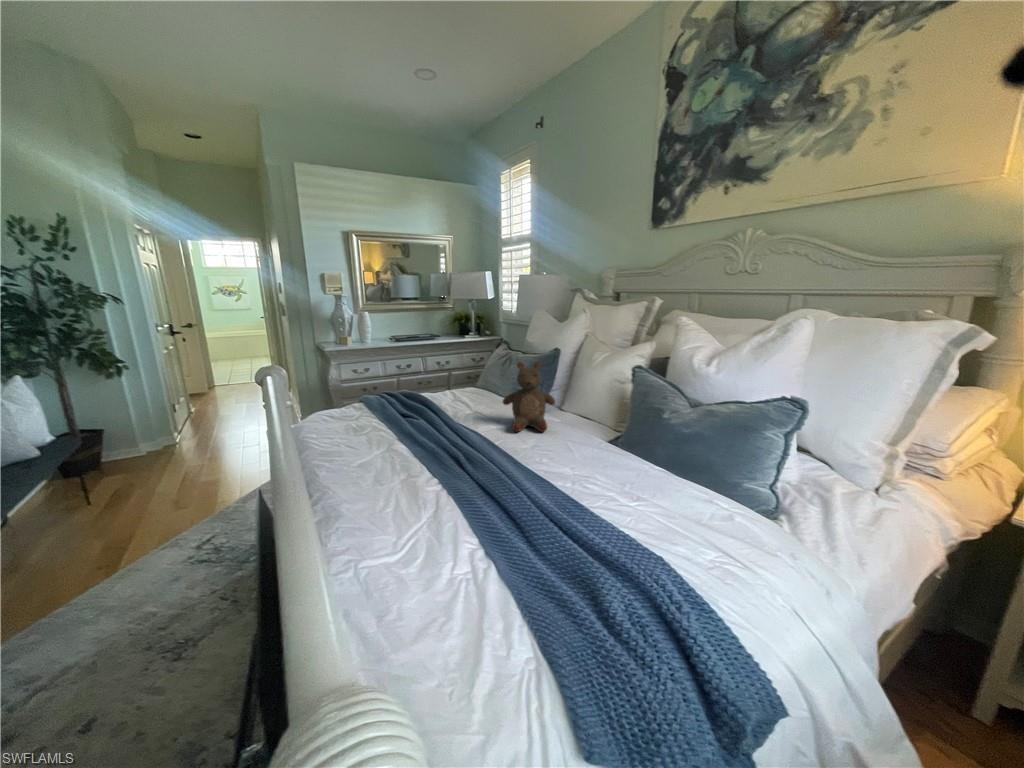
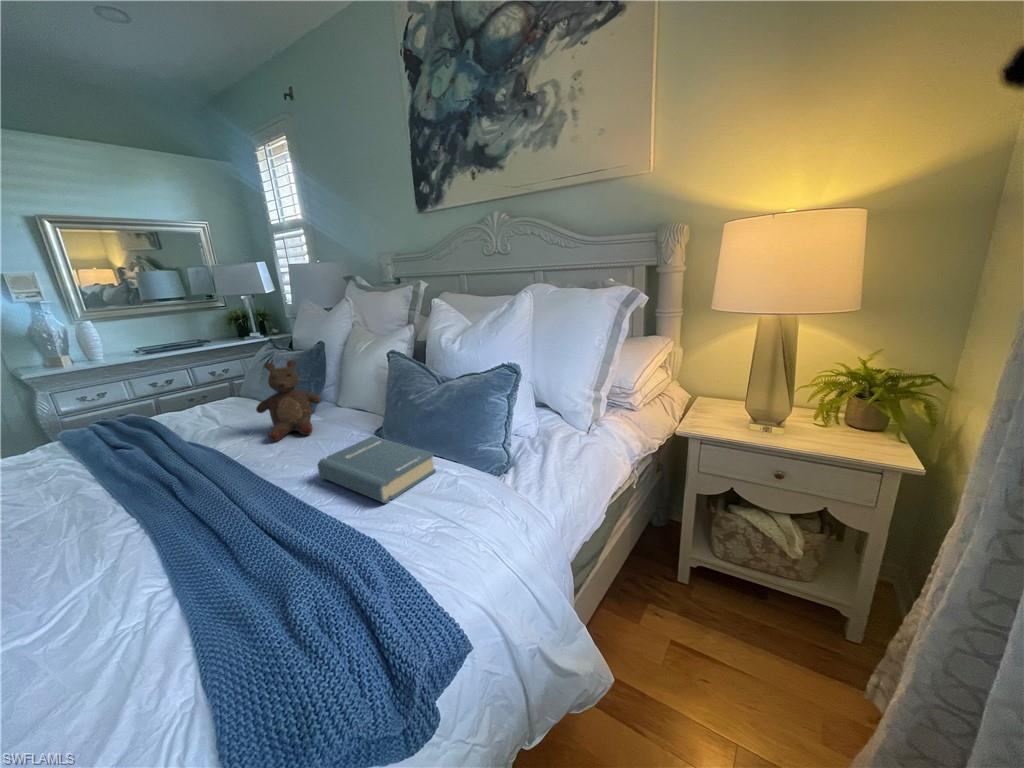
hardback book: none [569,445,687,513] -> present [318,436,436,503]

